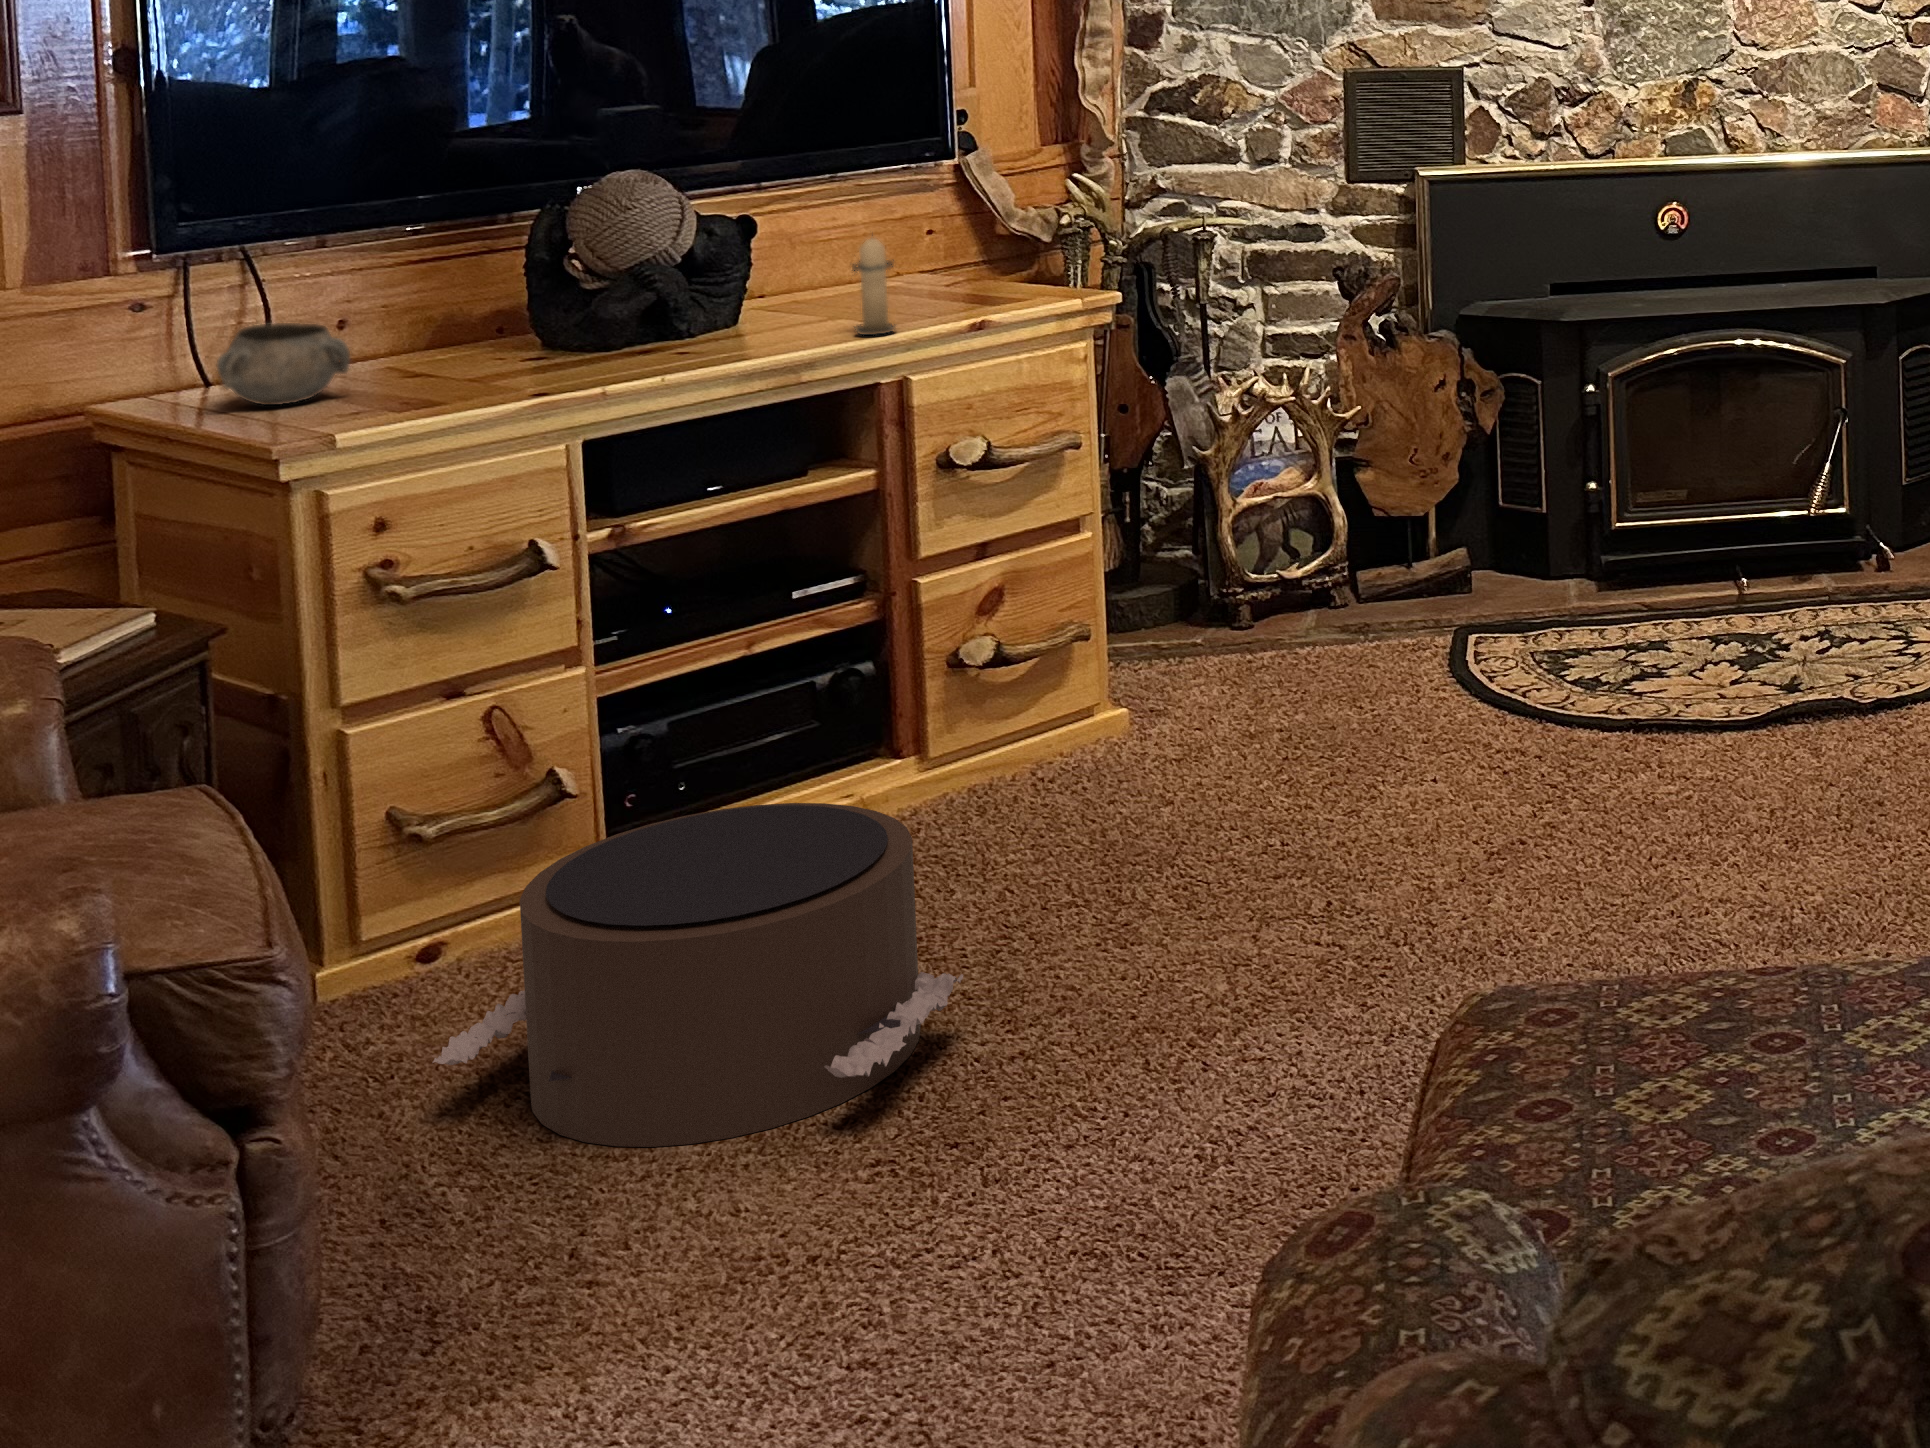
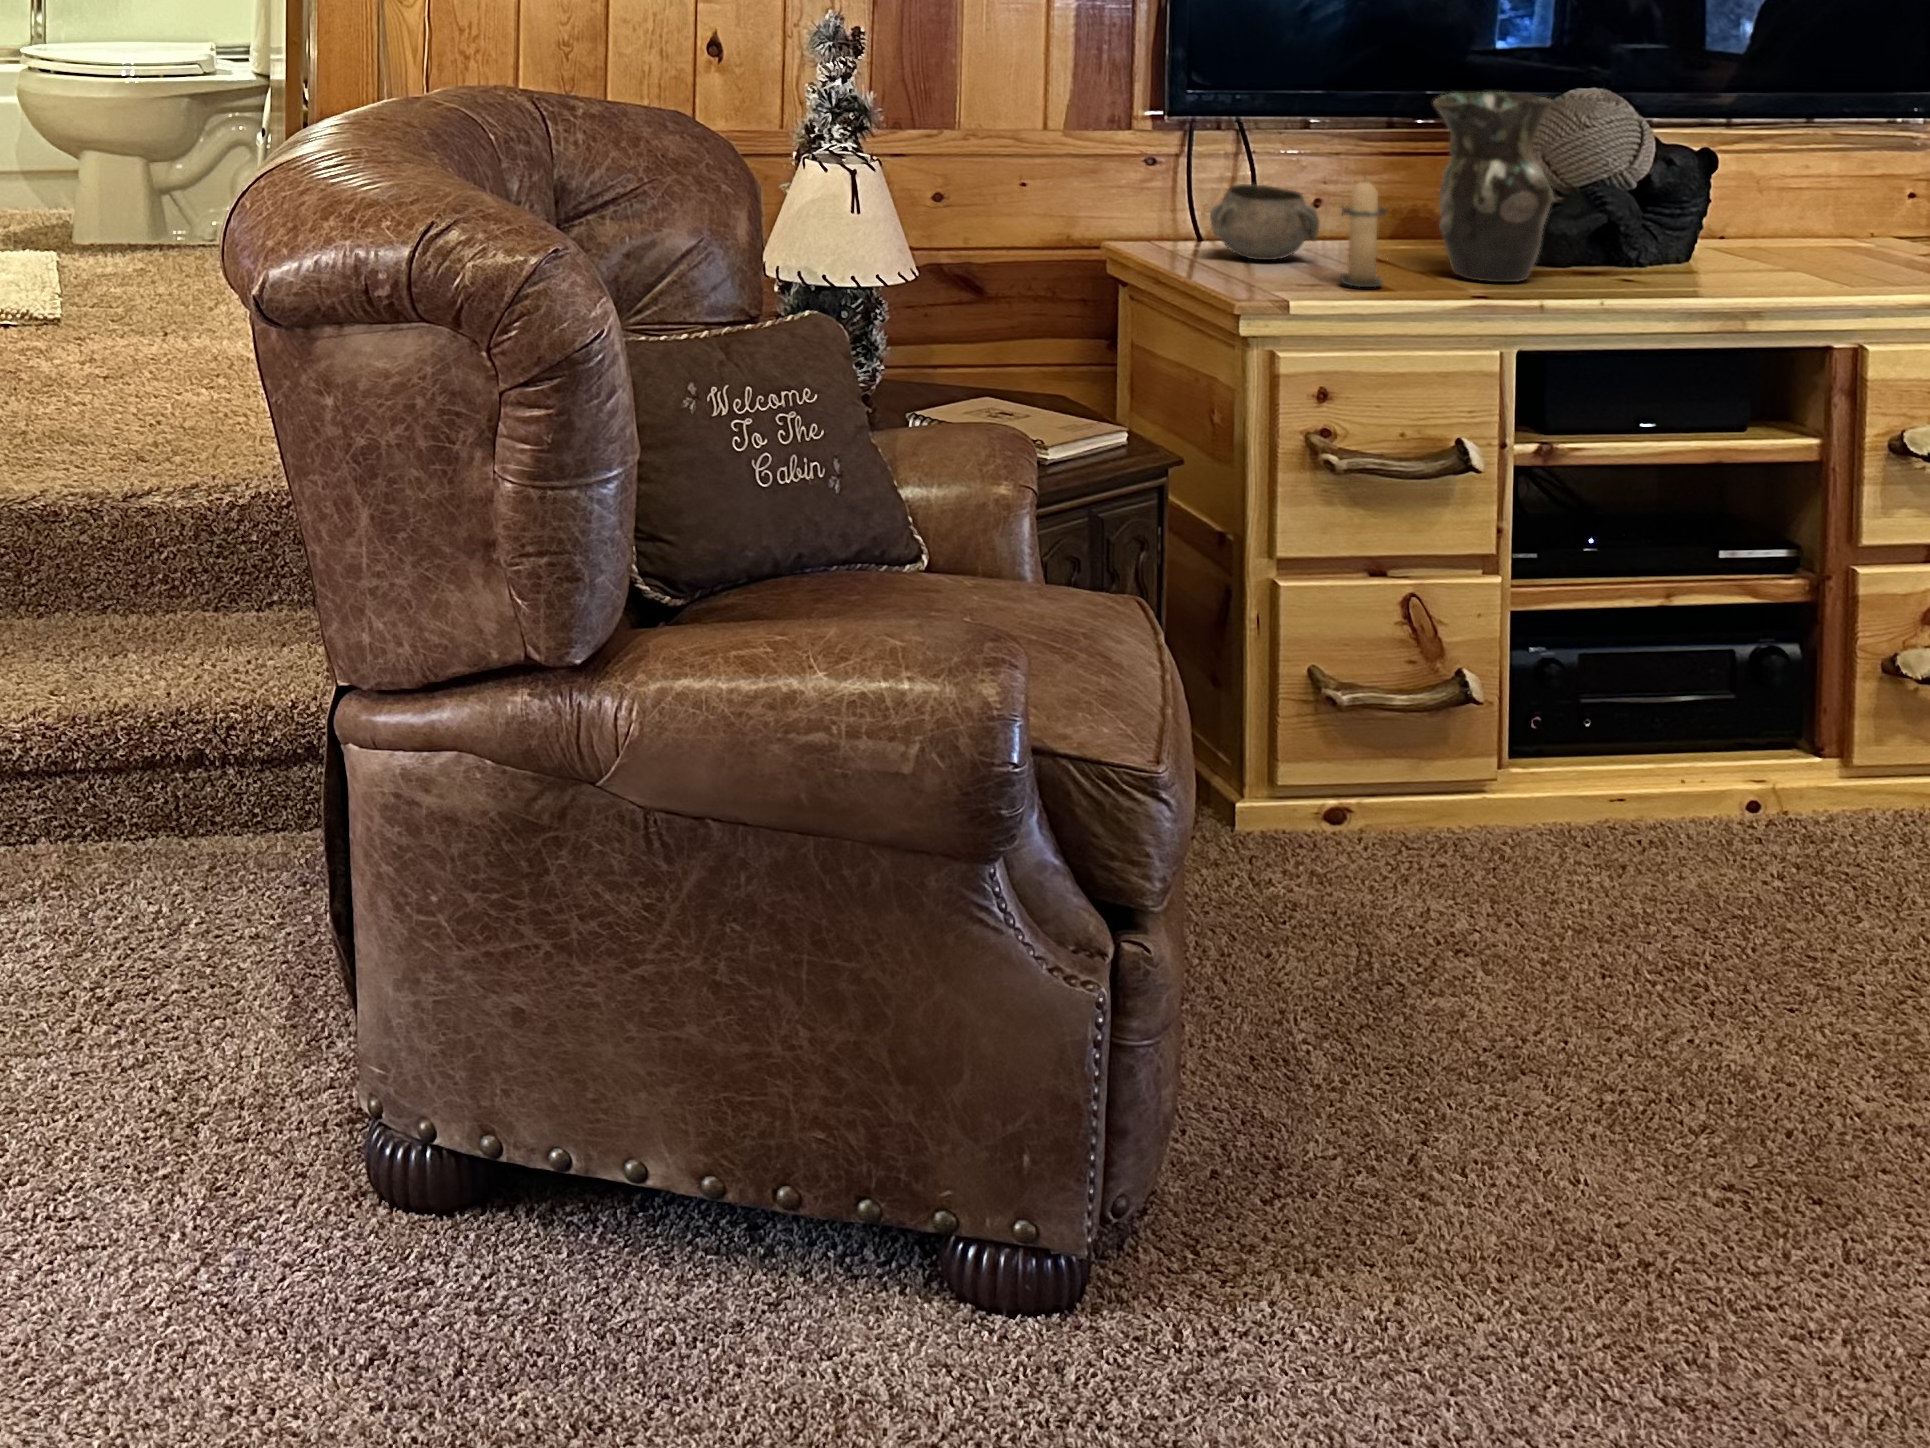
vase: none [469,191,606,385] -> present [1433,92,1553,282]
candle: present [852,235,895,335] -> present [1340,181,1386,287]
pouf: present [433,803,963,1147] -> none [1312,743,1854,1107]

